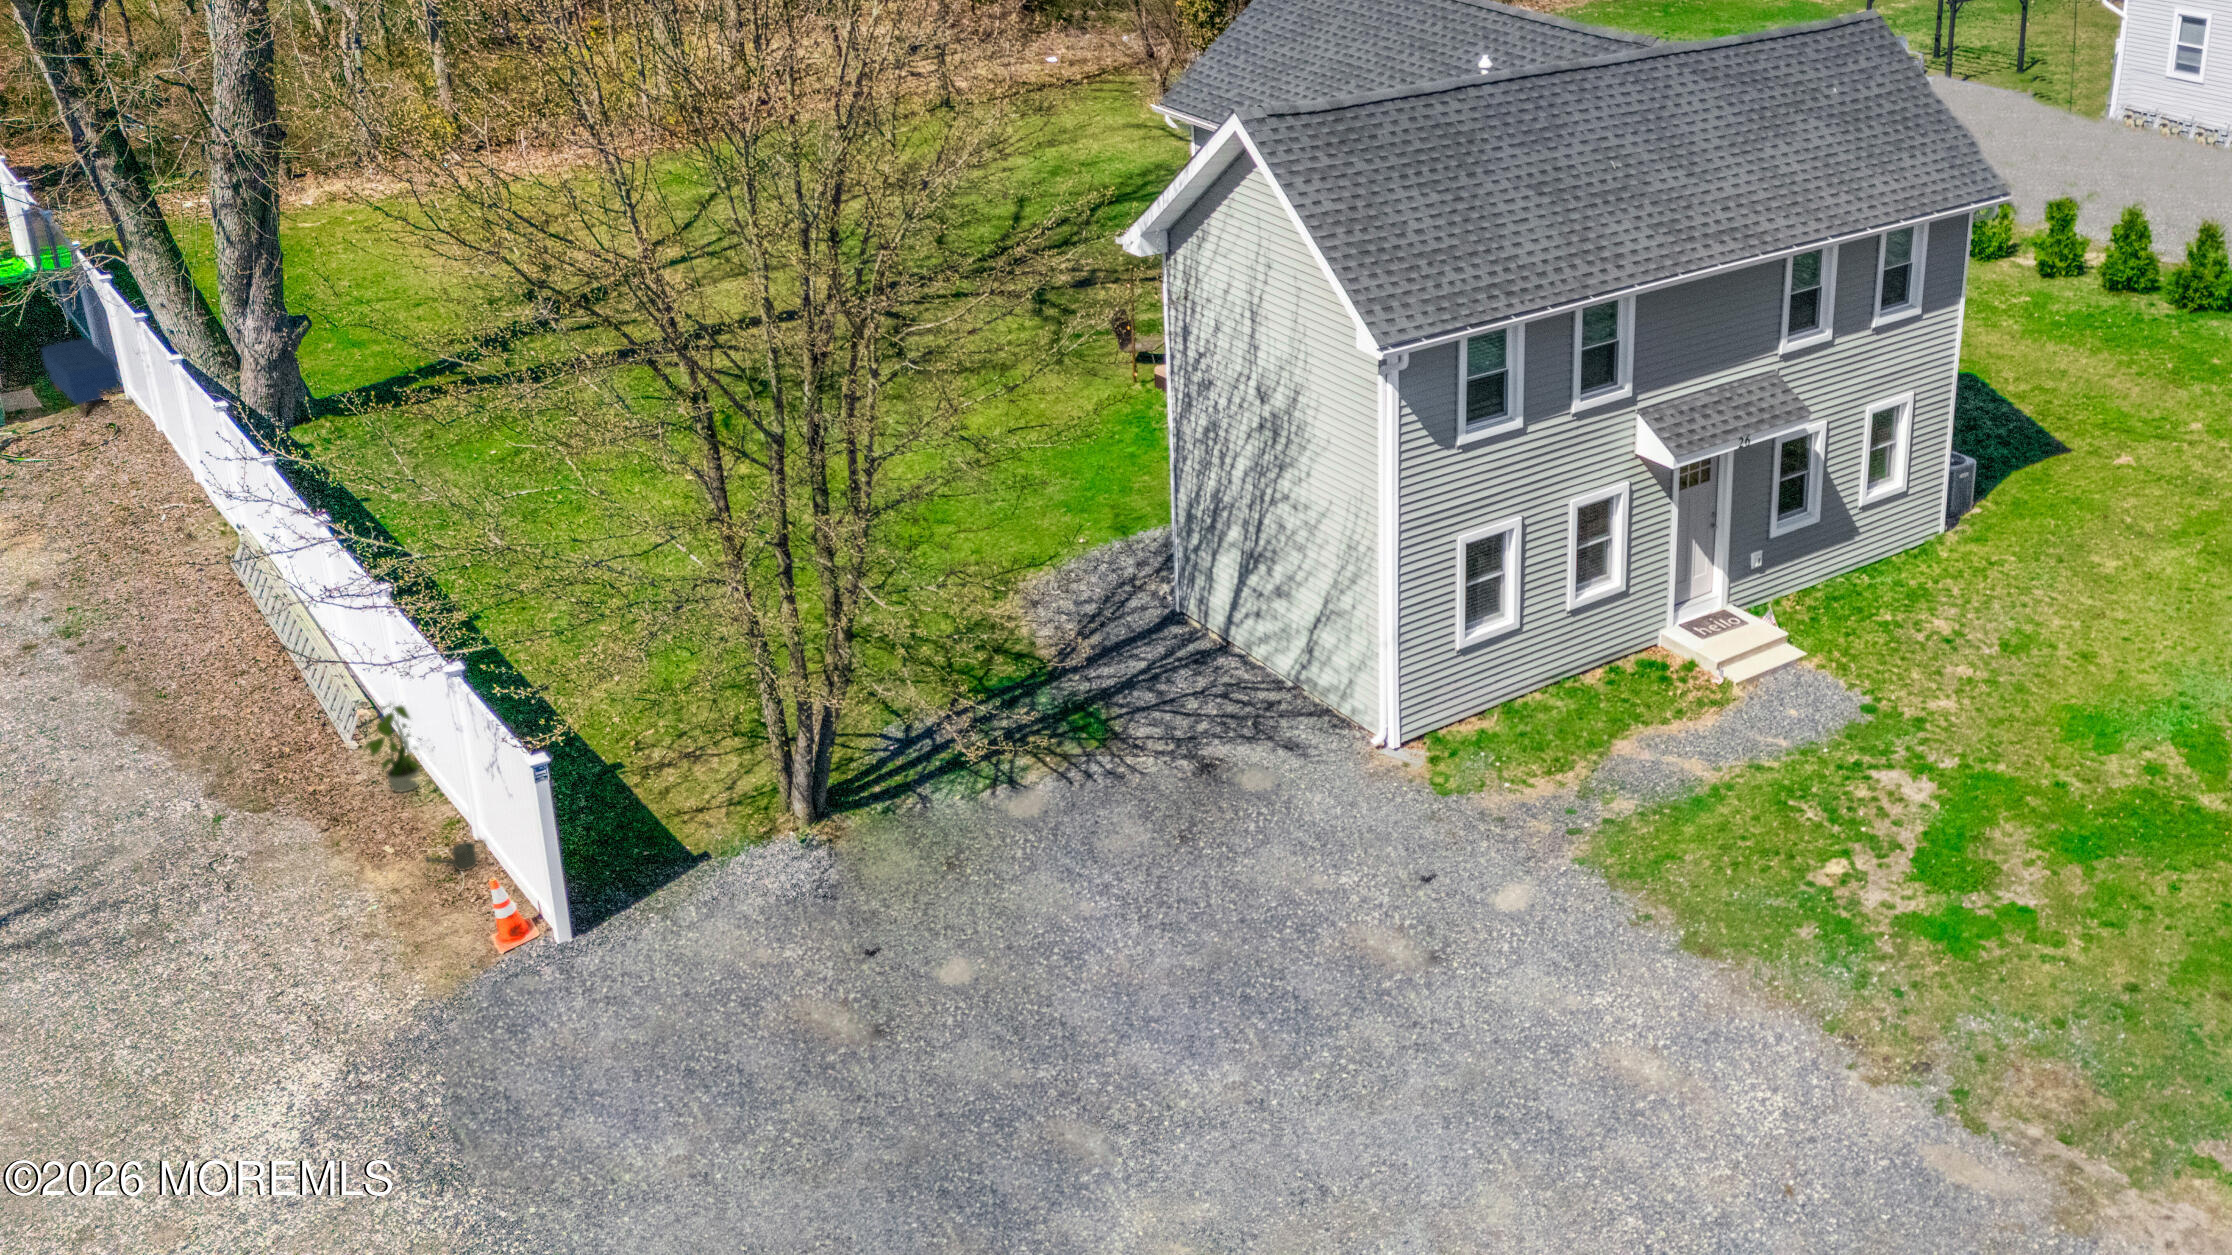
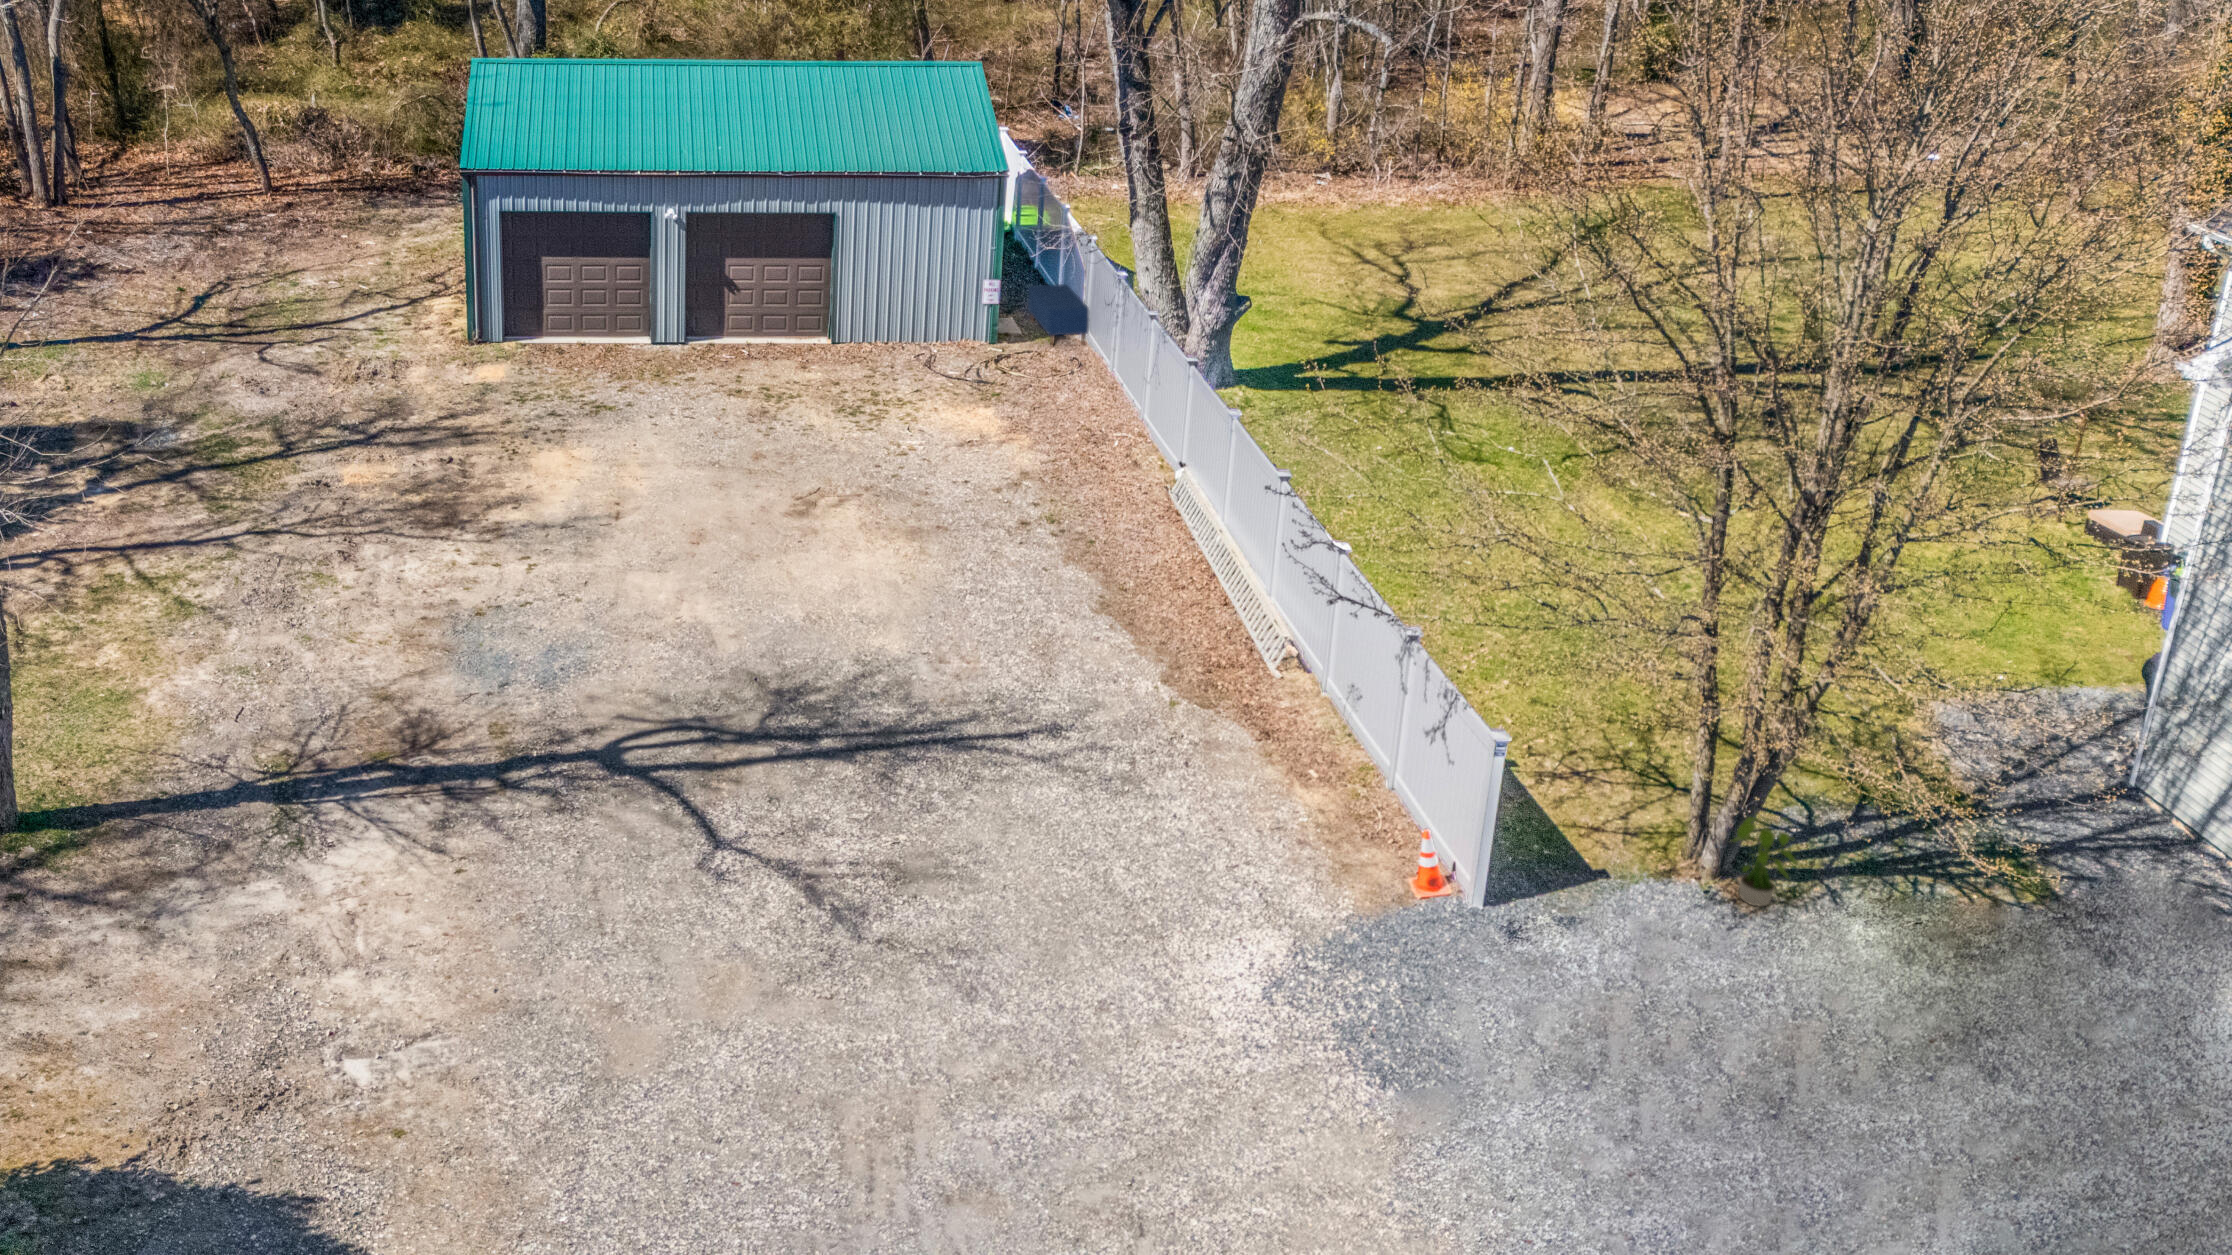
potted plant: present [363,705,421,792] -> present [1733,816,1797,907]
watering can: present [425,841,484,871] -> none [1349,787,1400,813]

